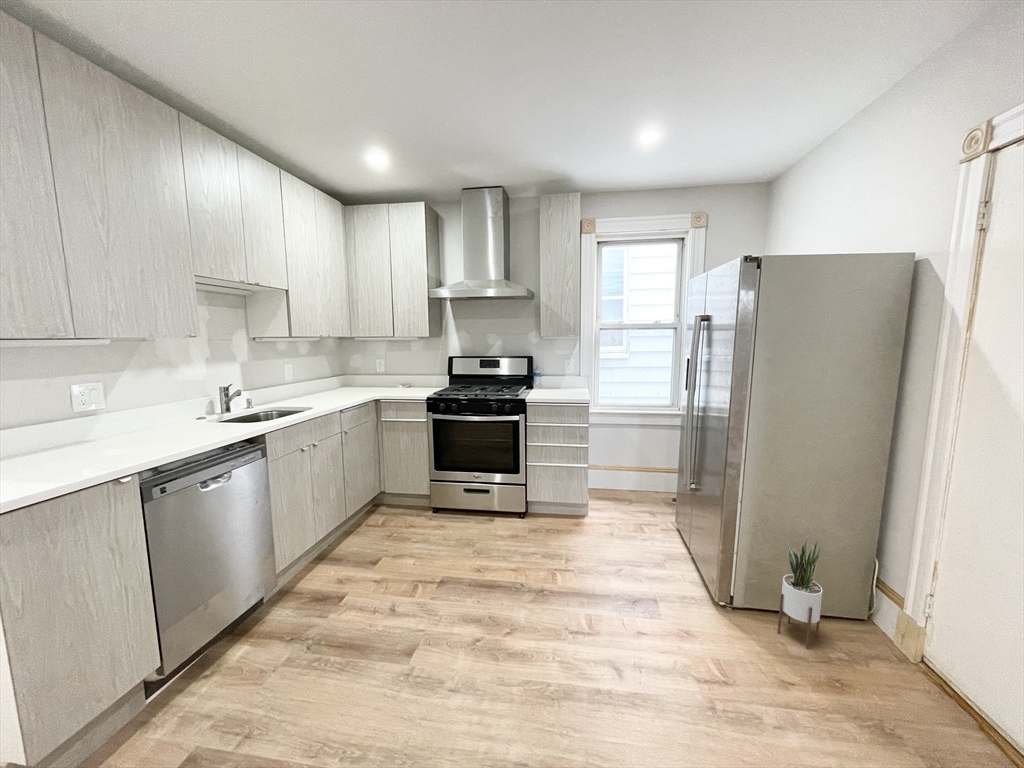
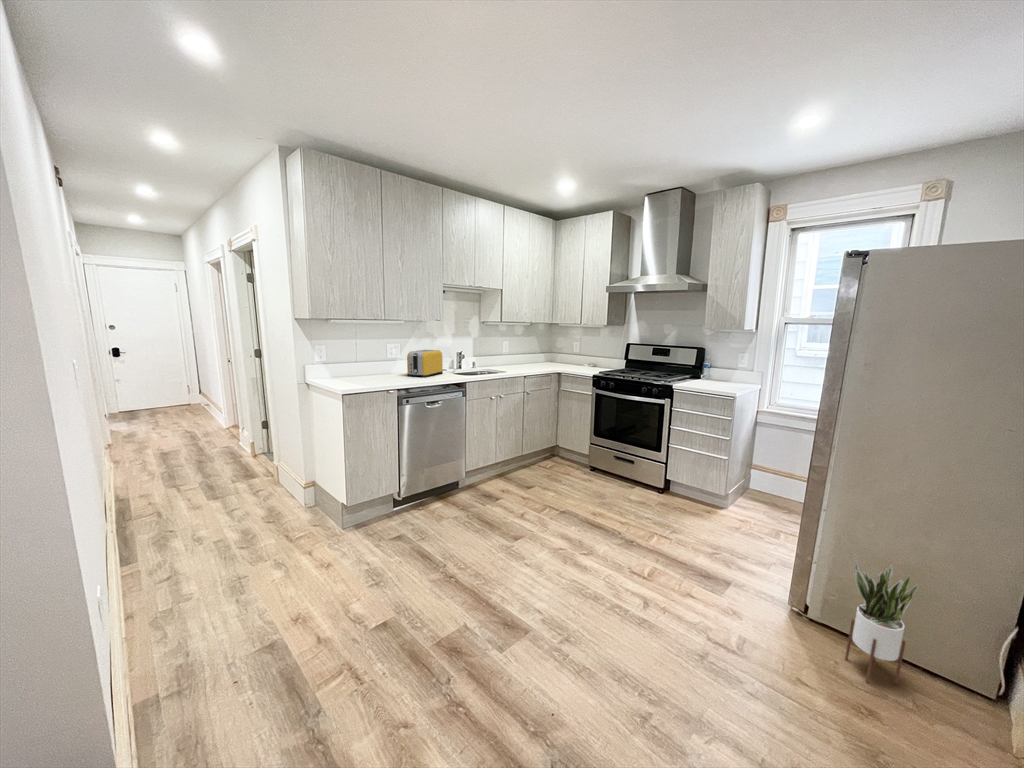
toaster: none [125,387,204,442] -> present [407,350,443,378]

